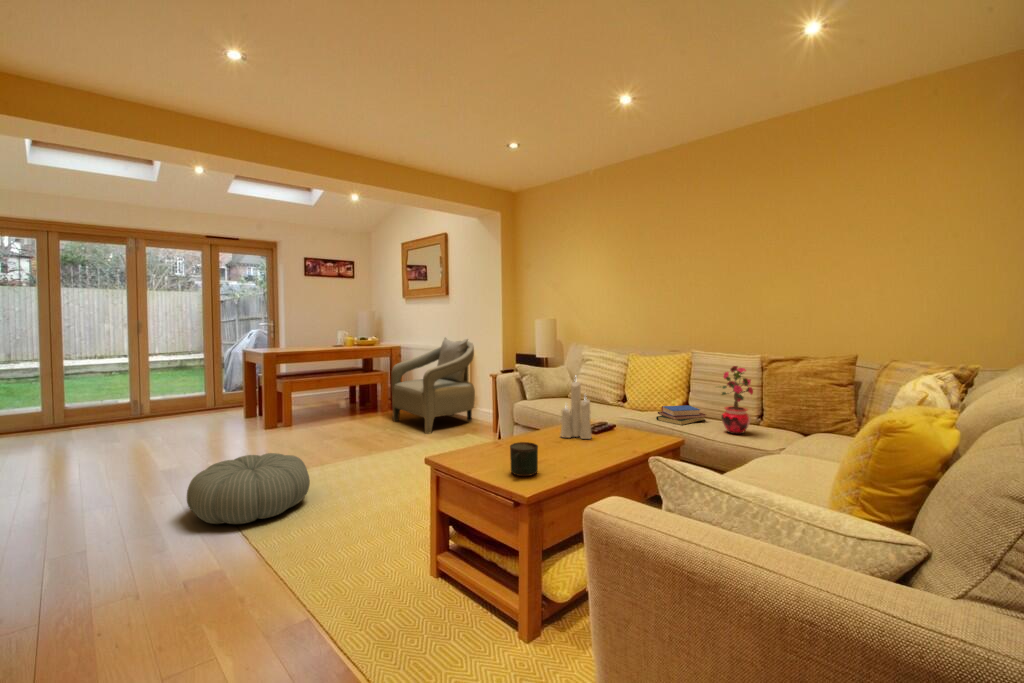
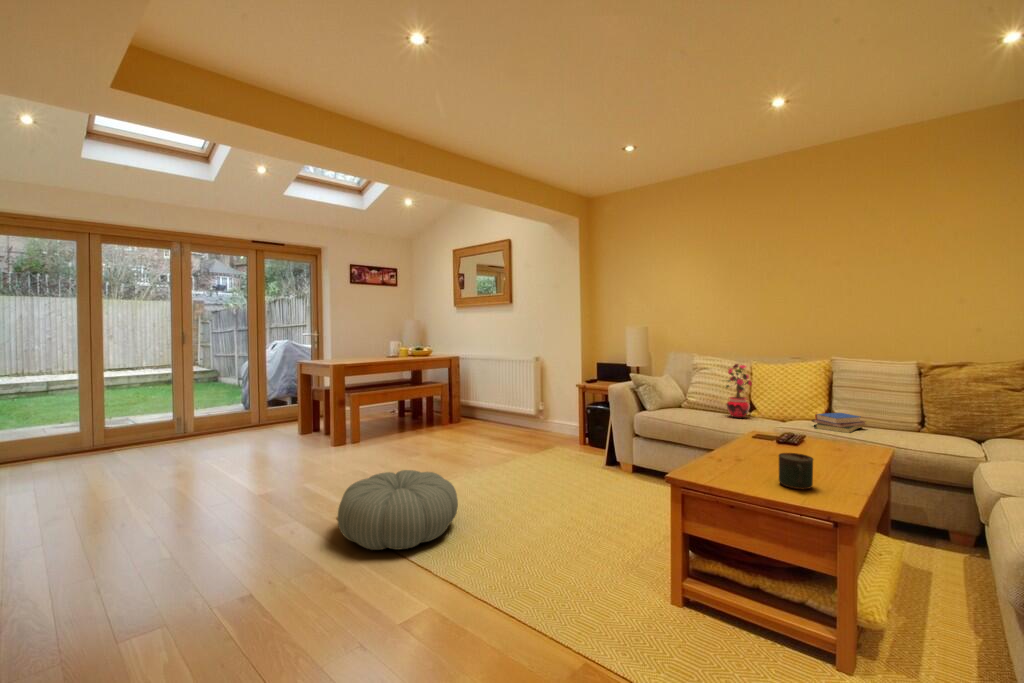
armchair: present [391,338,475,434] -> none [461,347,549,447]
potted plant: present [721,366,753,434] -> present [726,364,752,418]
candle: present [561,382,592,439] -> none [754,378,790,449]

